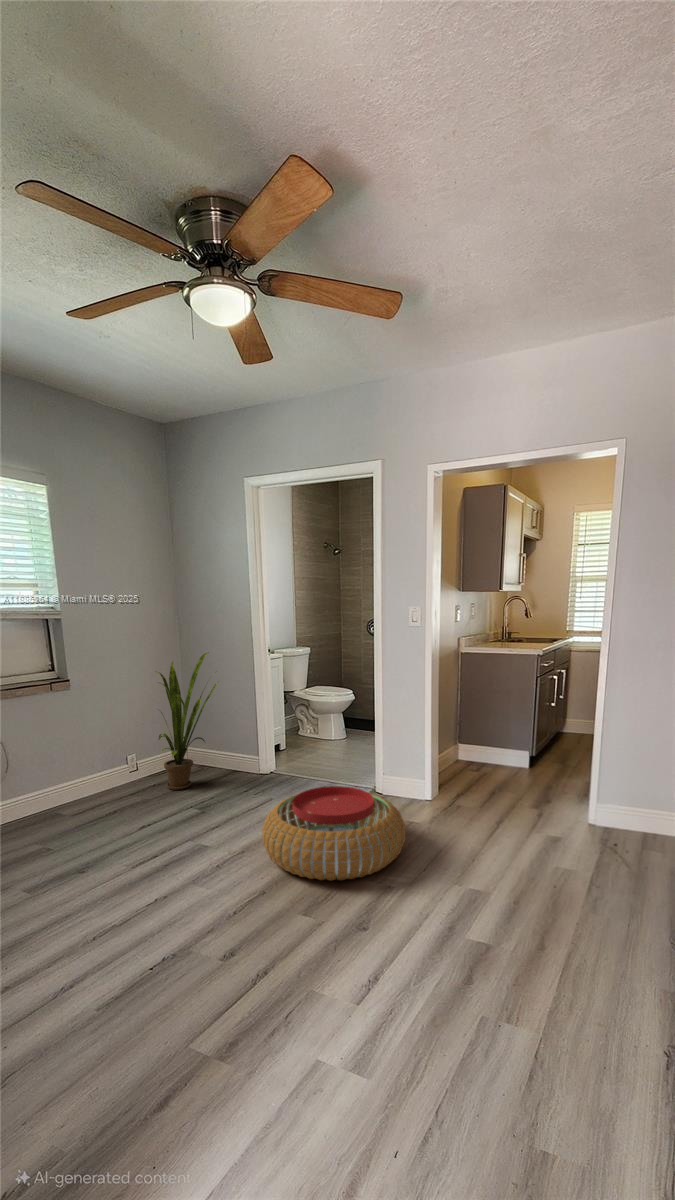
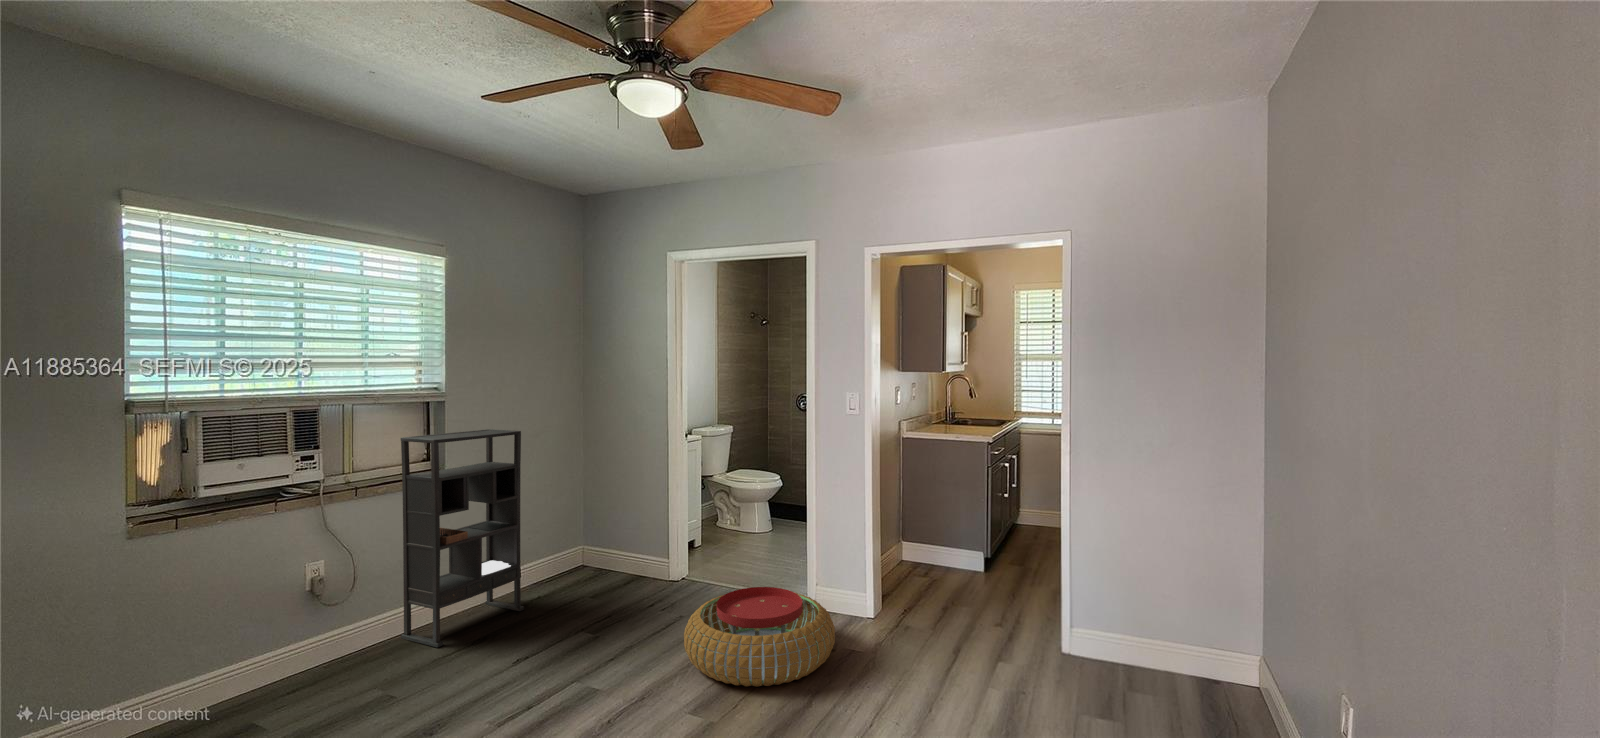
bookshelf: none [8,642,120,839] -> present [401,429,524,648]
house plant: present [158,652,219,790] -> none [560,439,634,591]

